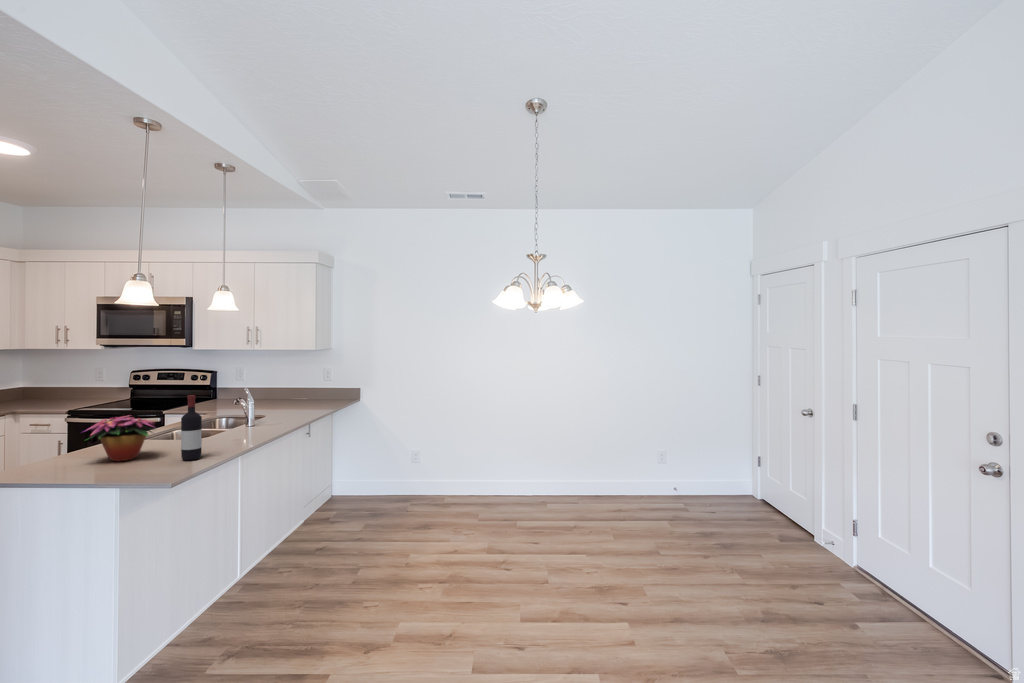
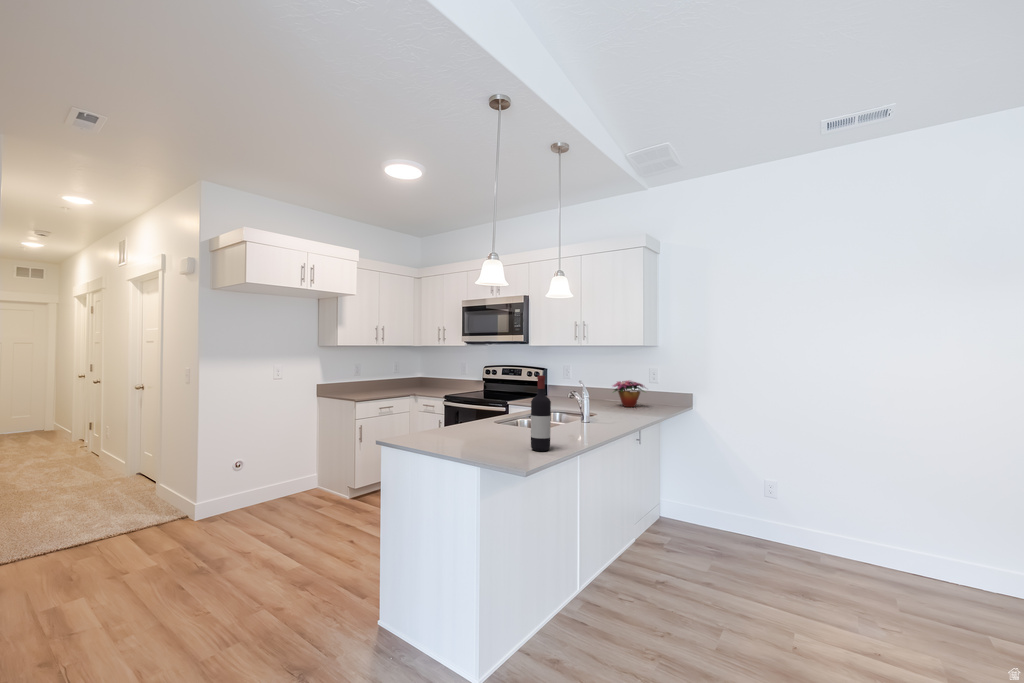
flower arrangement: present [87,416,154,461] -> present [613,380,644,407]

